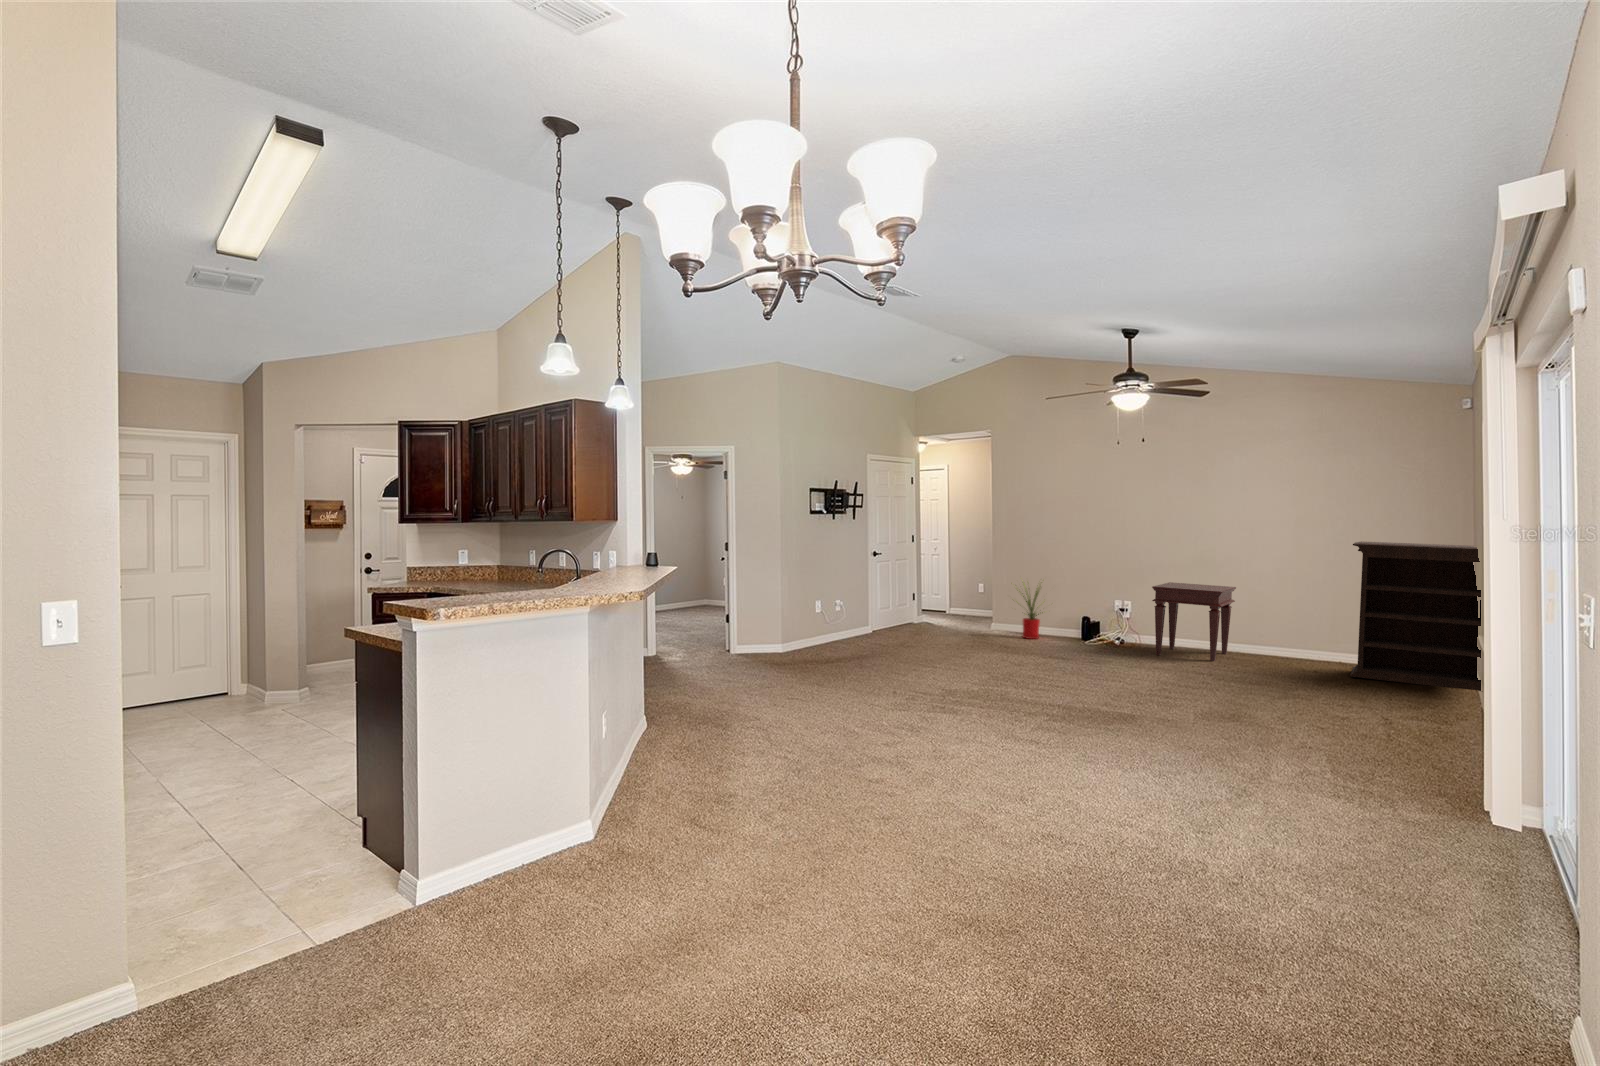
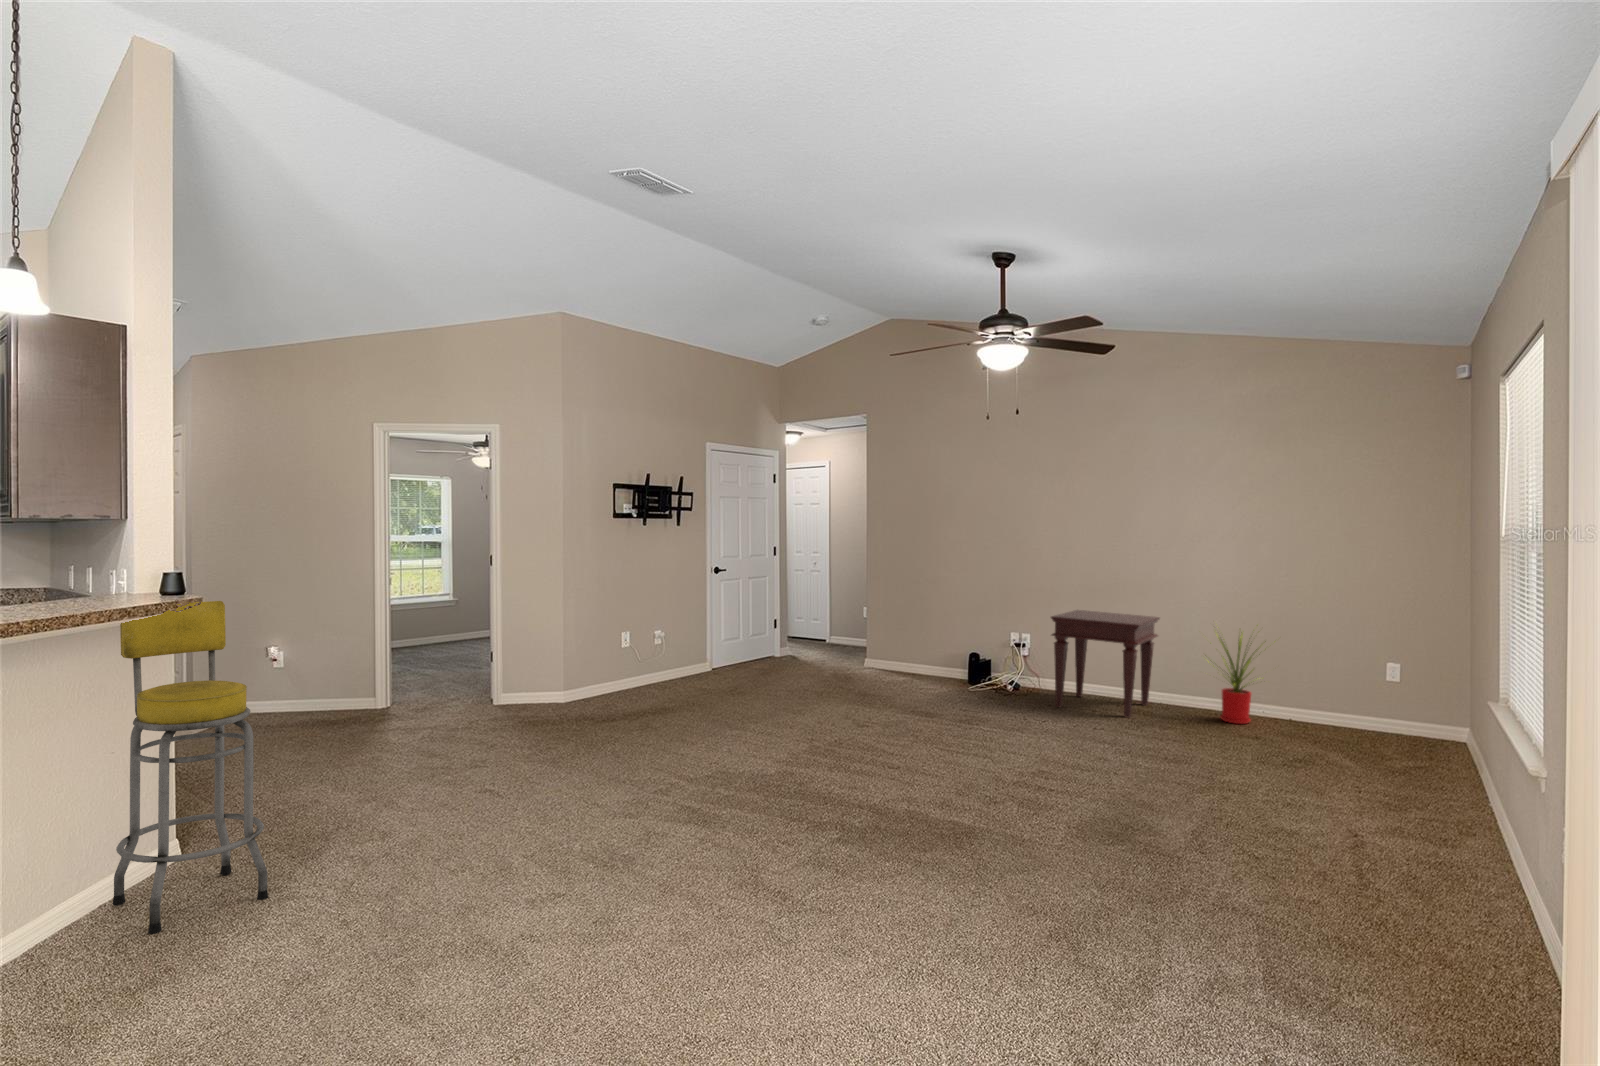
bookshelf: present [1350,541,1481,691] -> none [1307,559,1533,775]
bar stool: none [631,569,716,757] -> present [112,601,268,934]
house plant: present [1019,588,1043,639] -> present [1208,625,1266,724]

